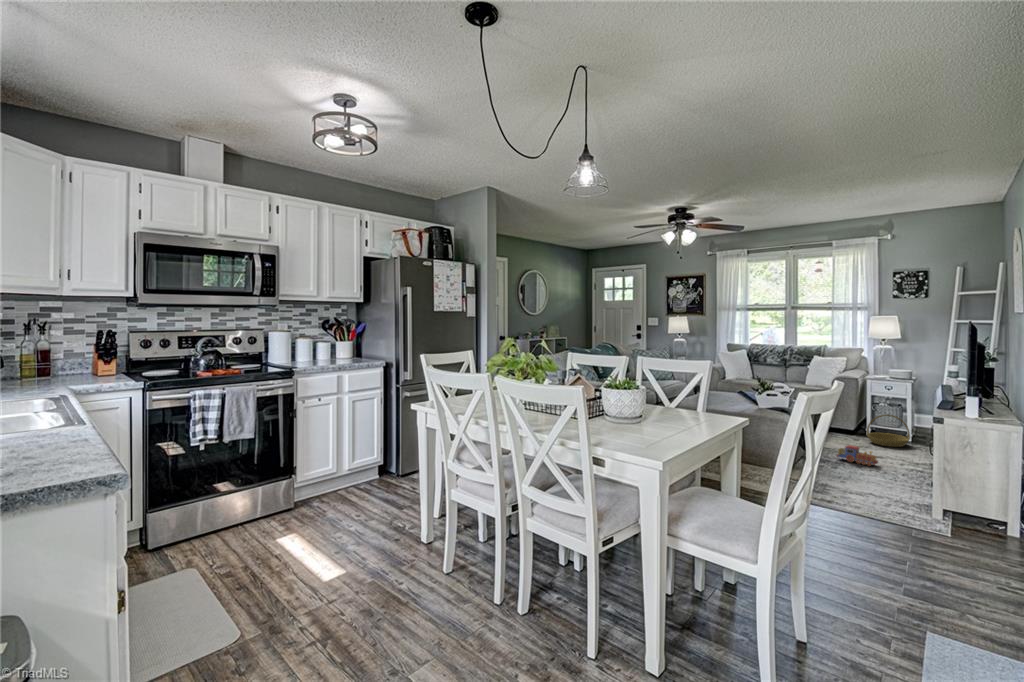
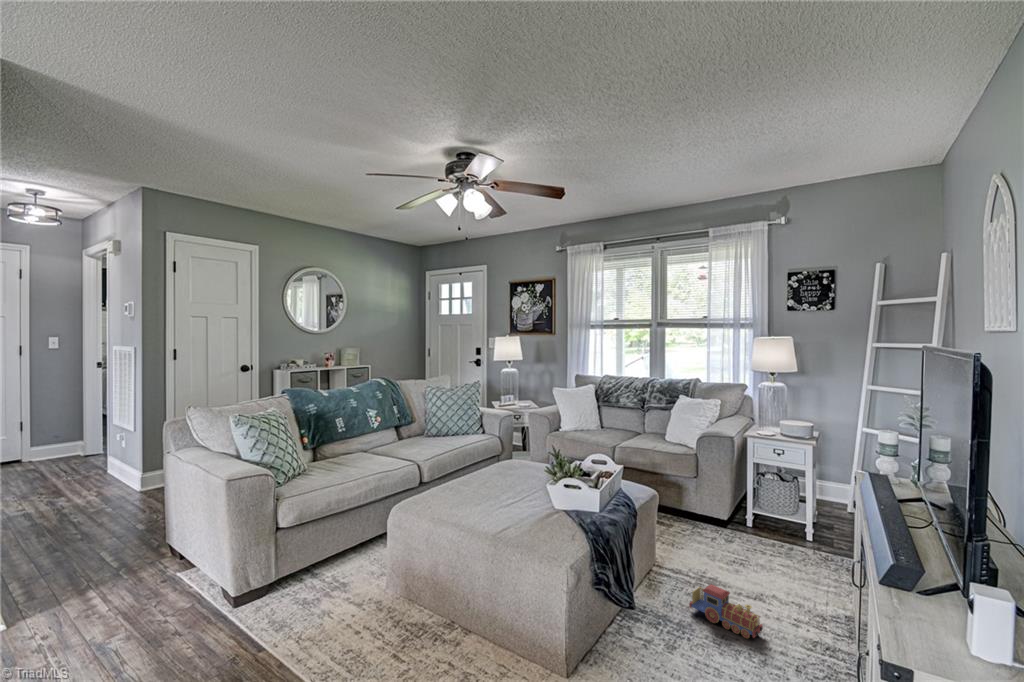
basket: present [867,415,910,447] -> none [749,501,816,561]

